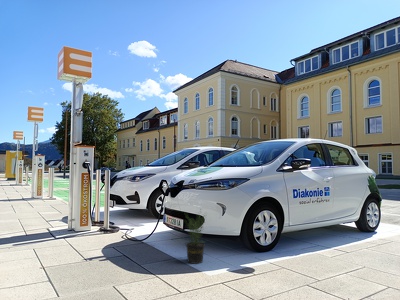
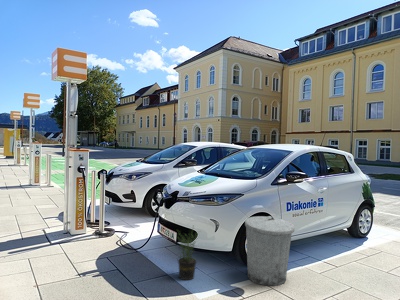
trash can: none [252,197,303,267] -> present [245,216,294,286]

